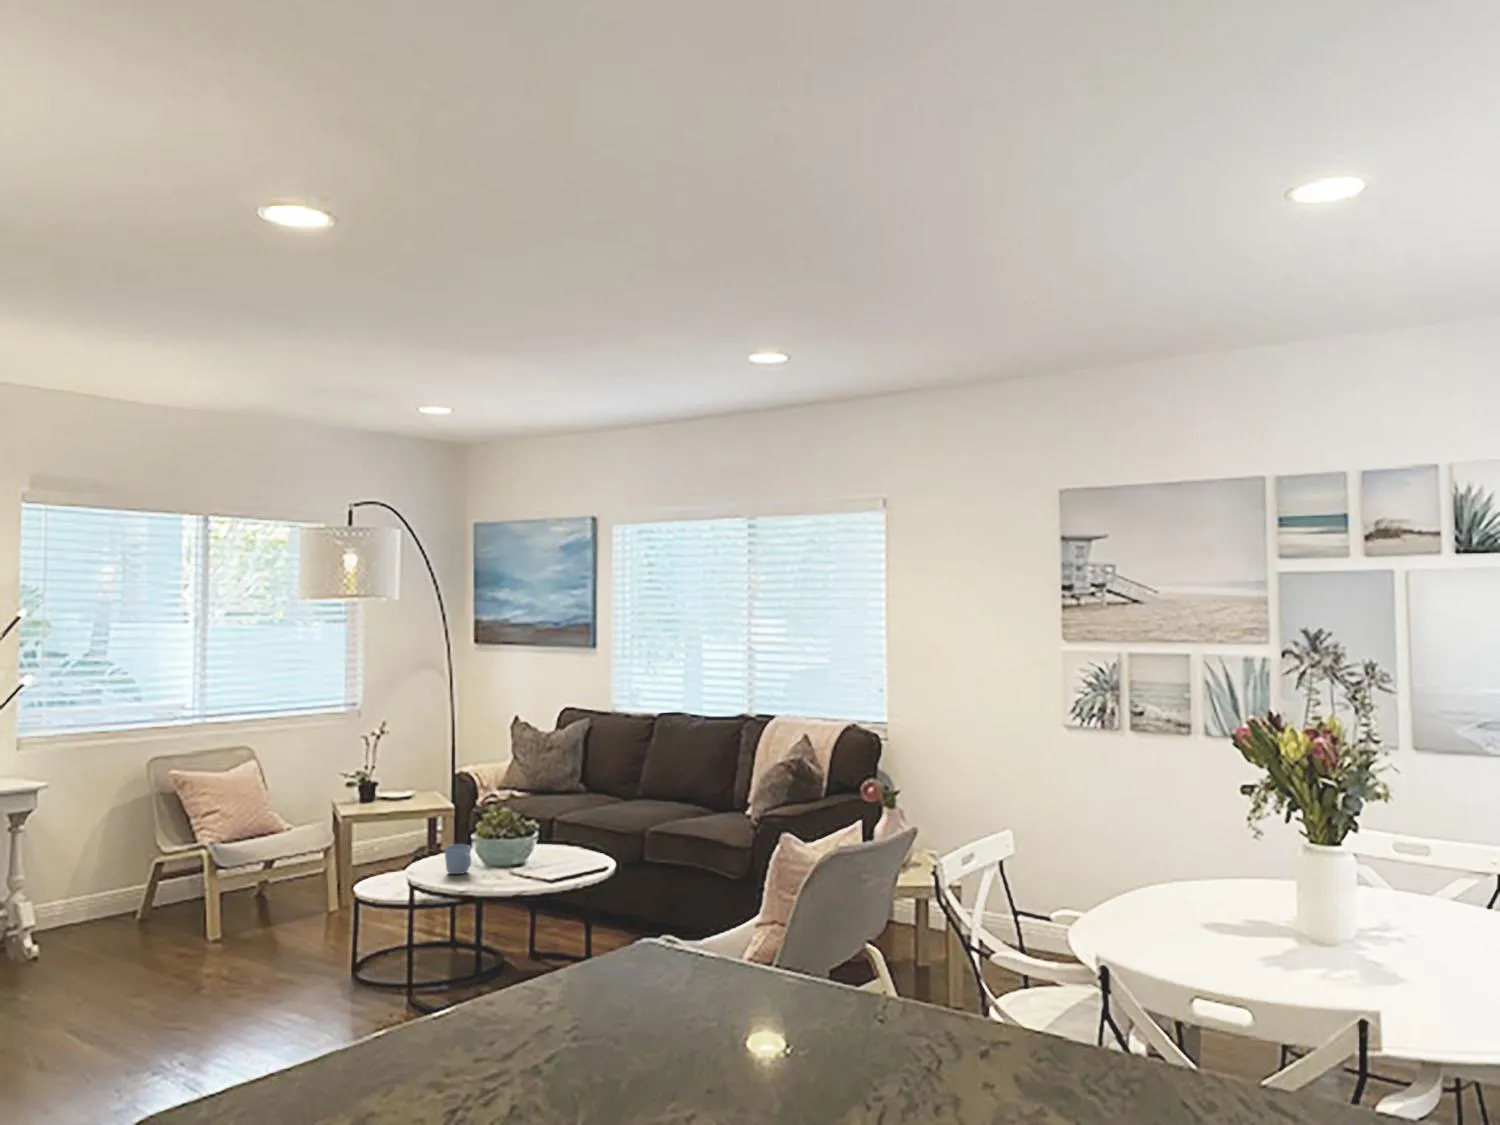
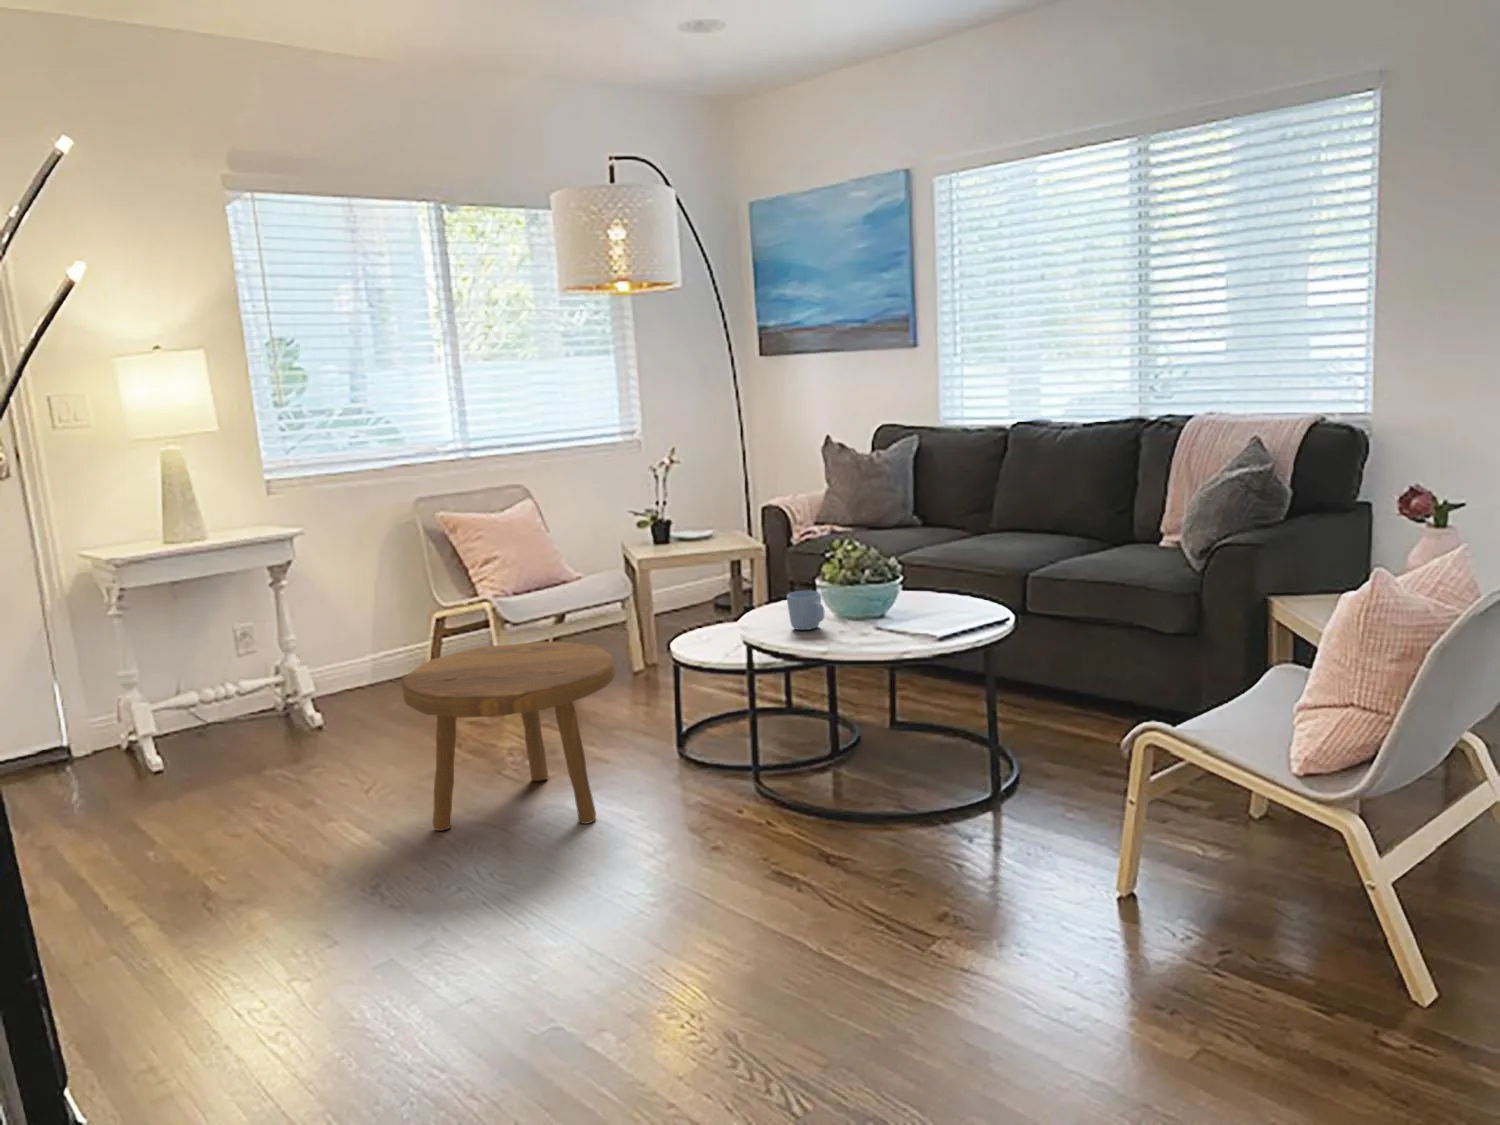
footstool: none [126,881,304,1035] -> present [402,642,615,831]

